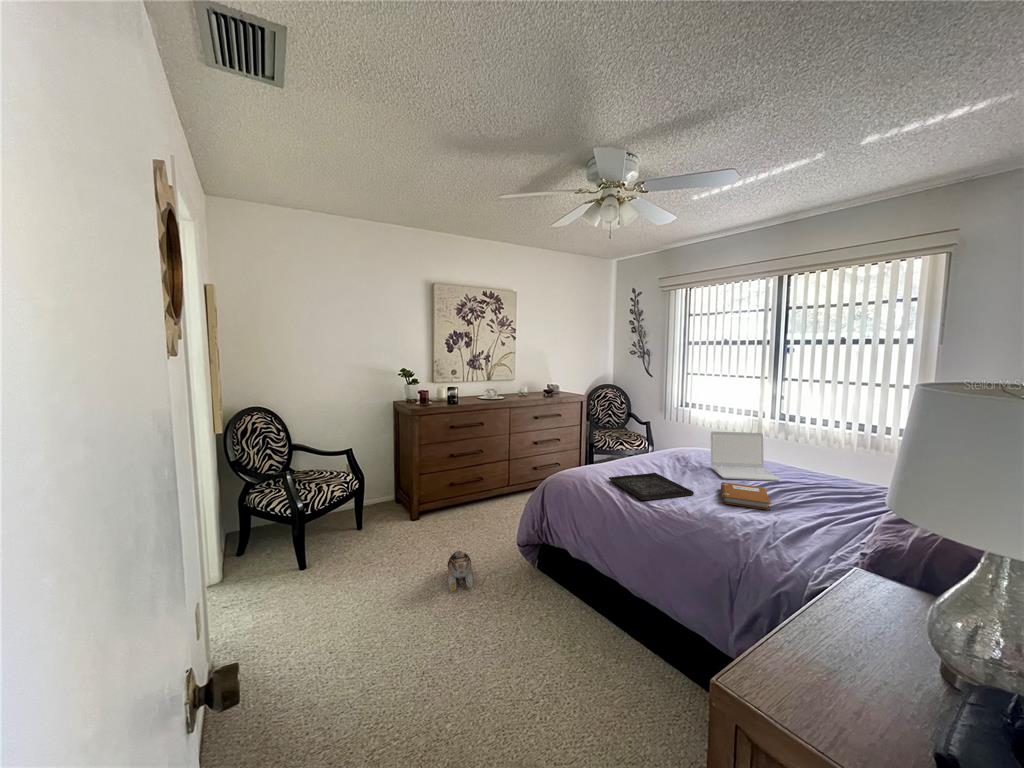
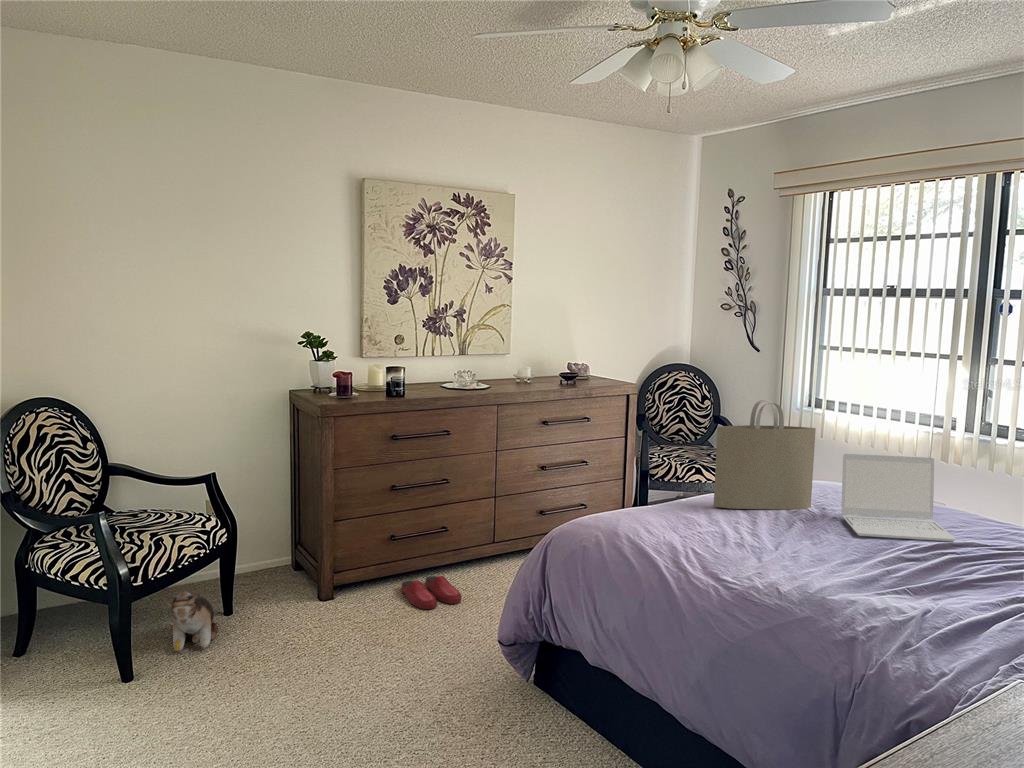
tote bag: none [637,402,694,464] -> present [714,400,816,510]
tray: present [609,473,694,500] -> none [658,524,801,570]
notebook: present [721,482,771,510] -> none [846,542,926,590]
slippers: none [458,505,492,524] -> present [401,576,461,609]
plush toy: present [448,550,473,592] -> present [166,591,218,652]

